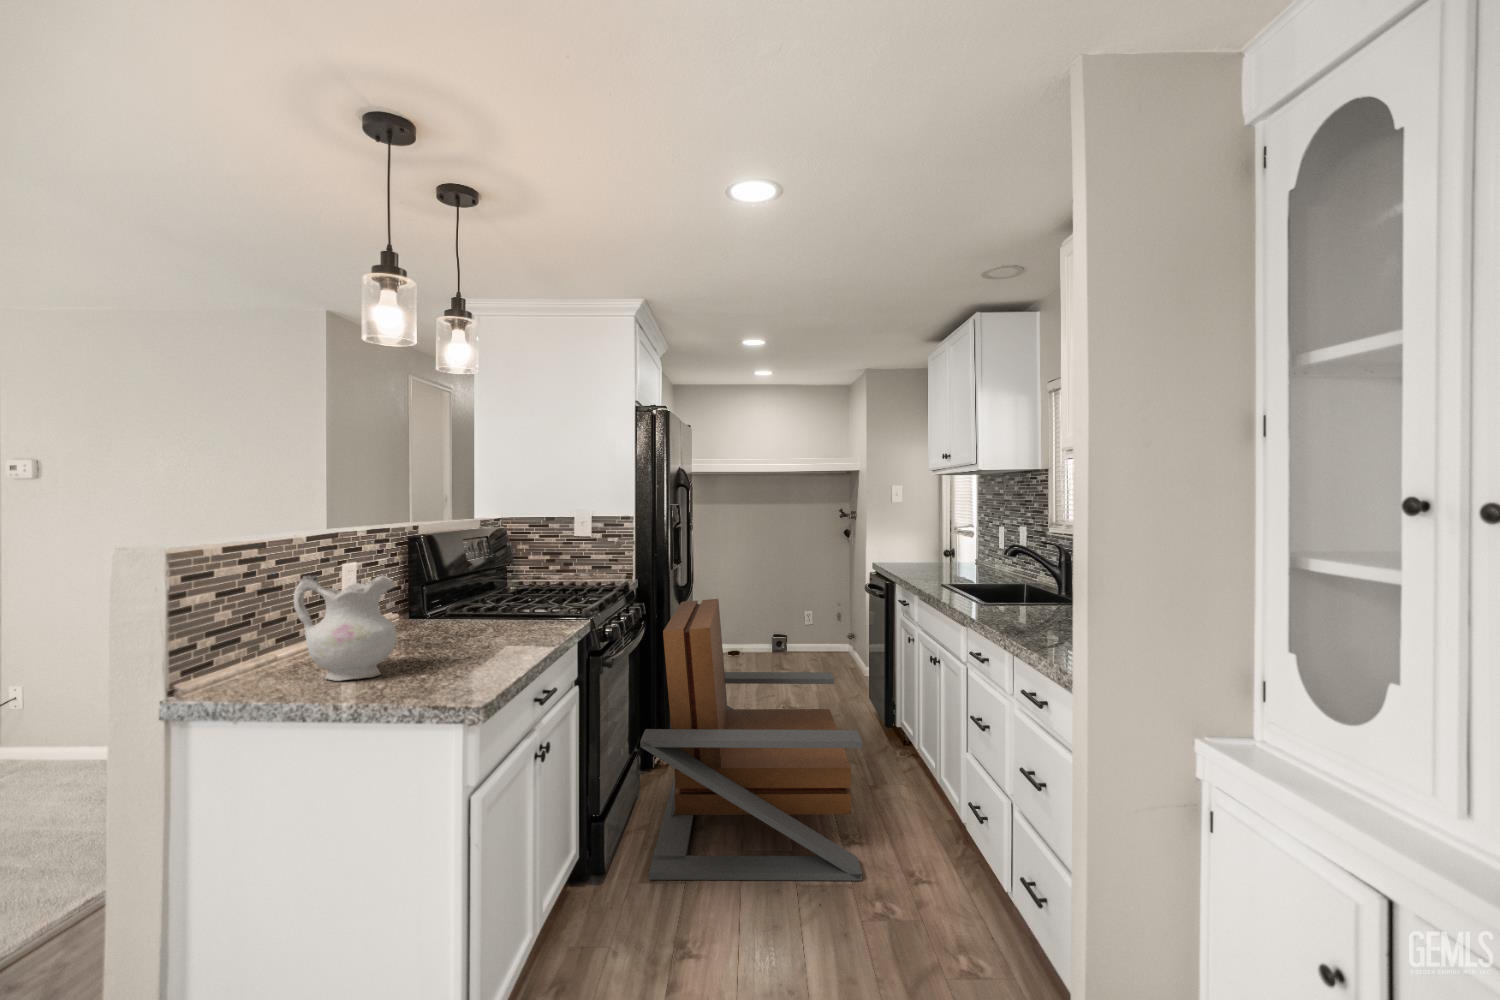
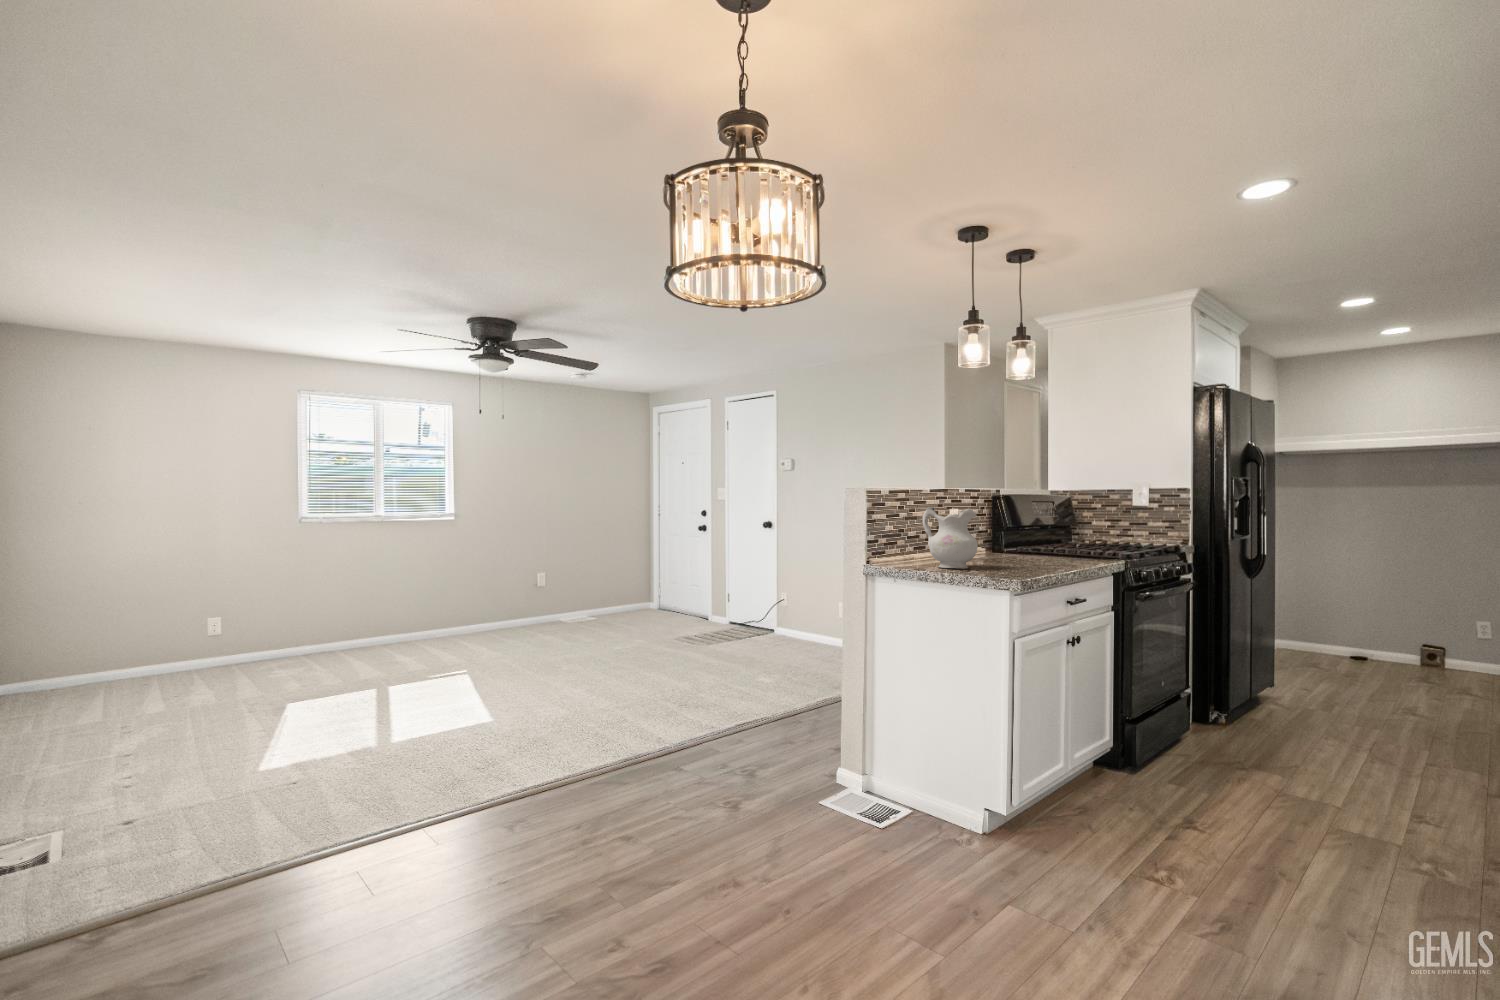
lounge chair: present [640,599,862,881] -> none [1172,567,1444,848]

